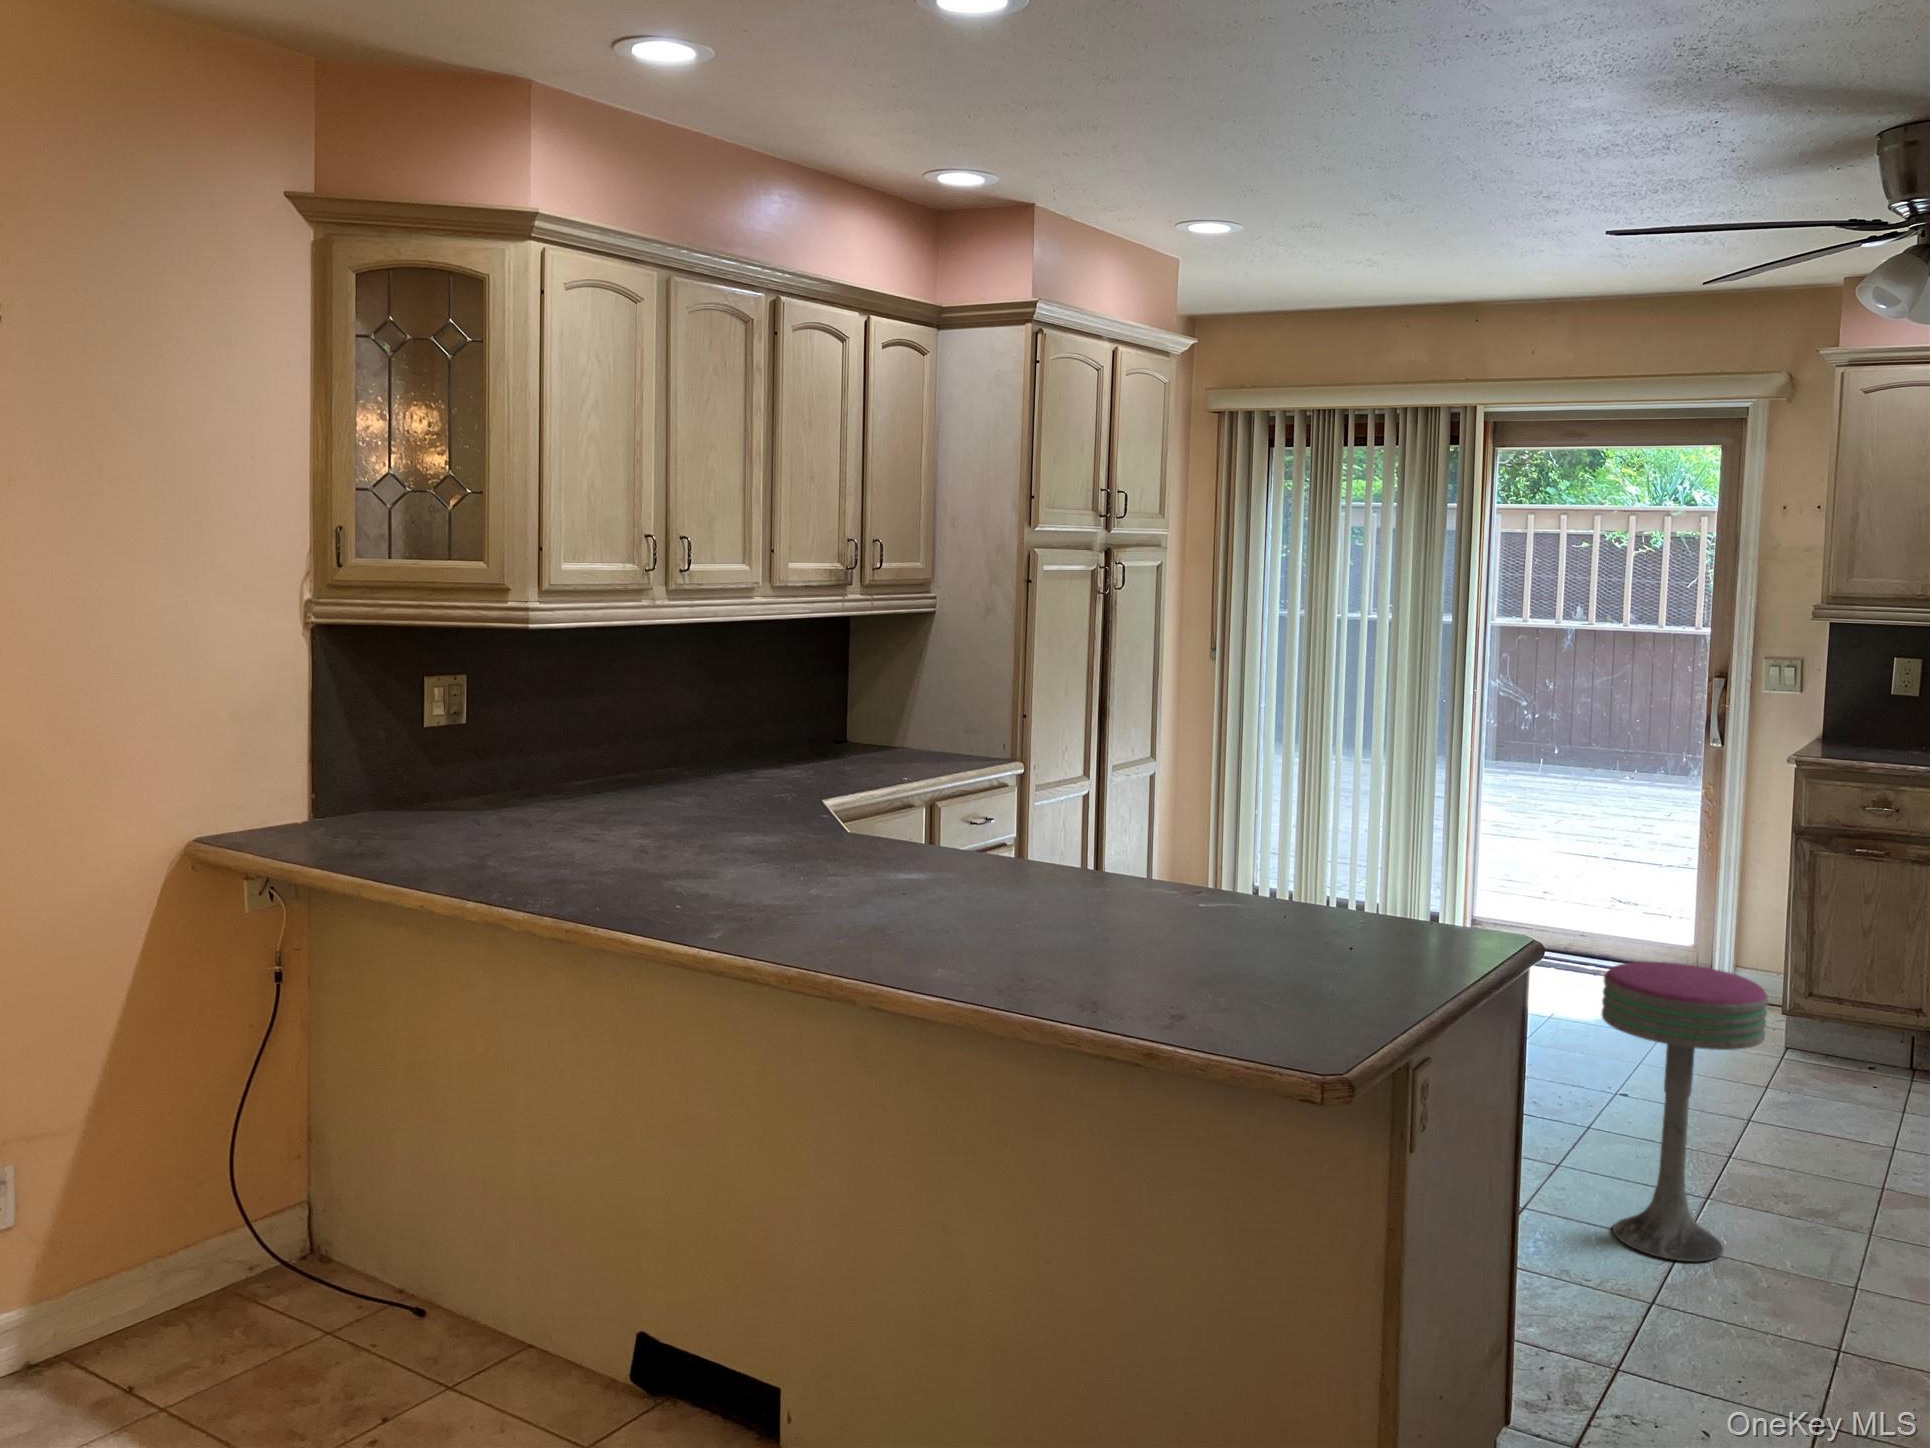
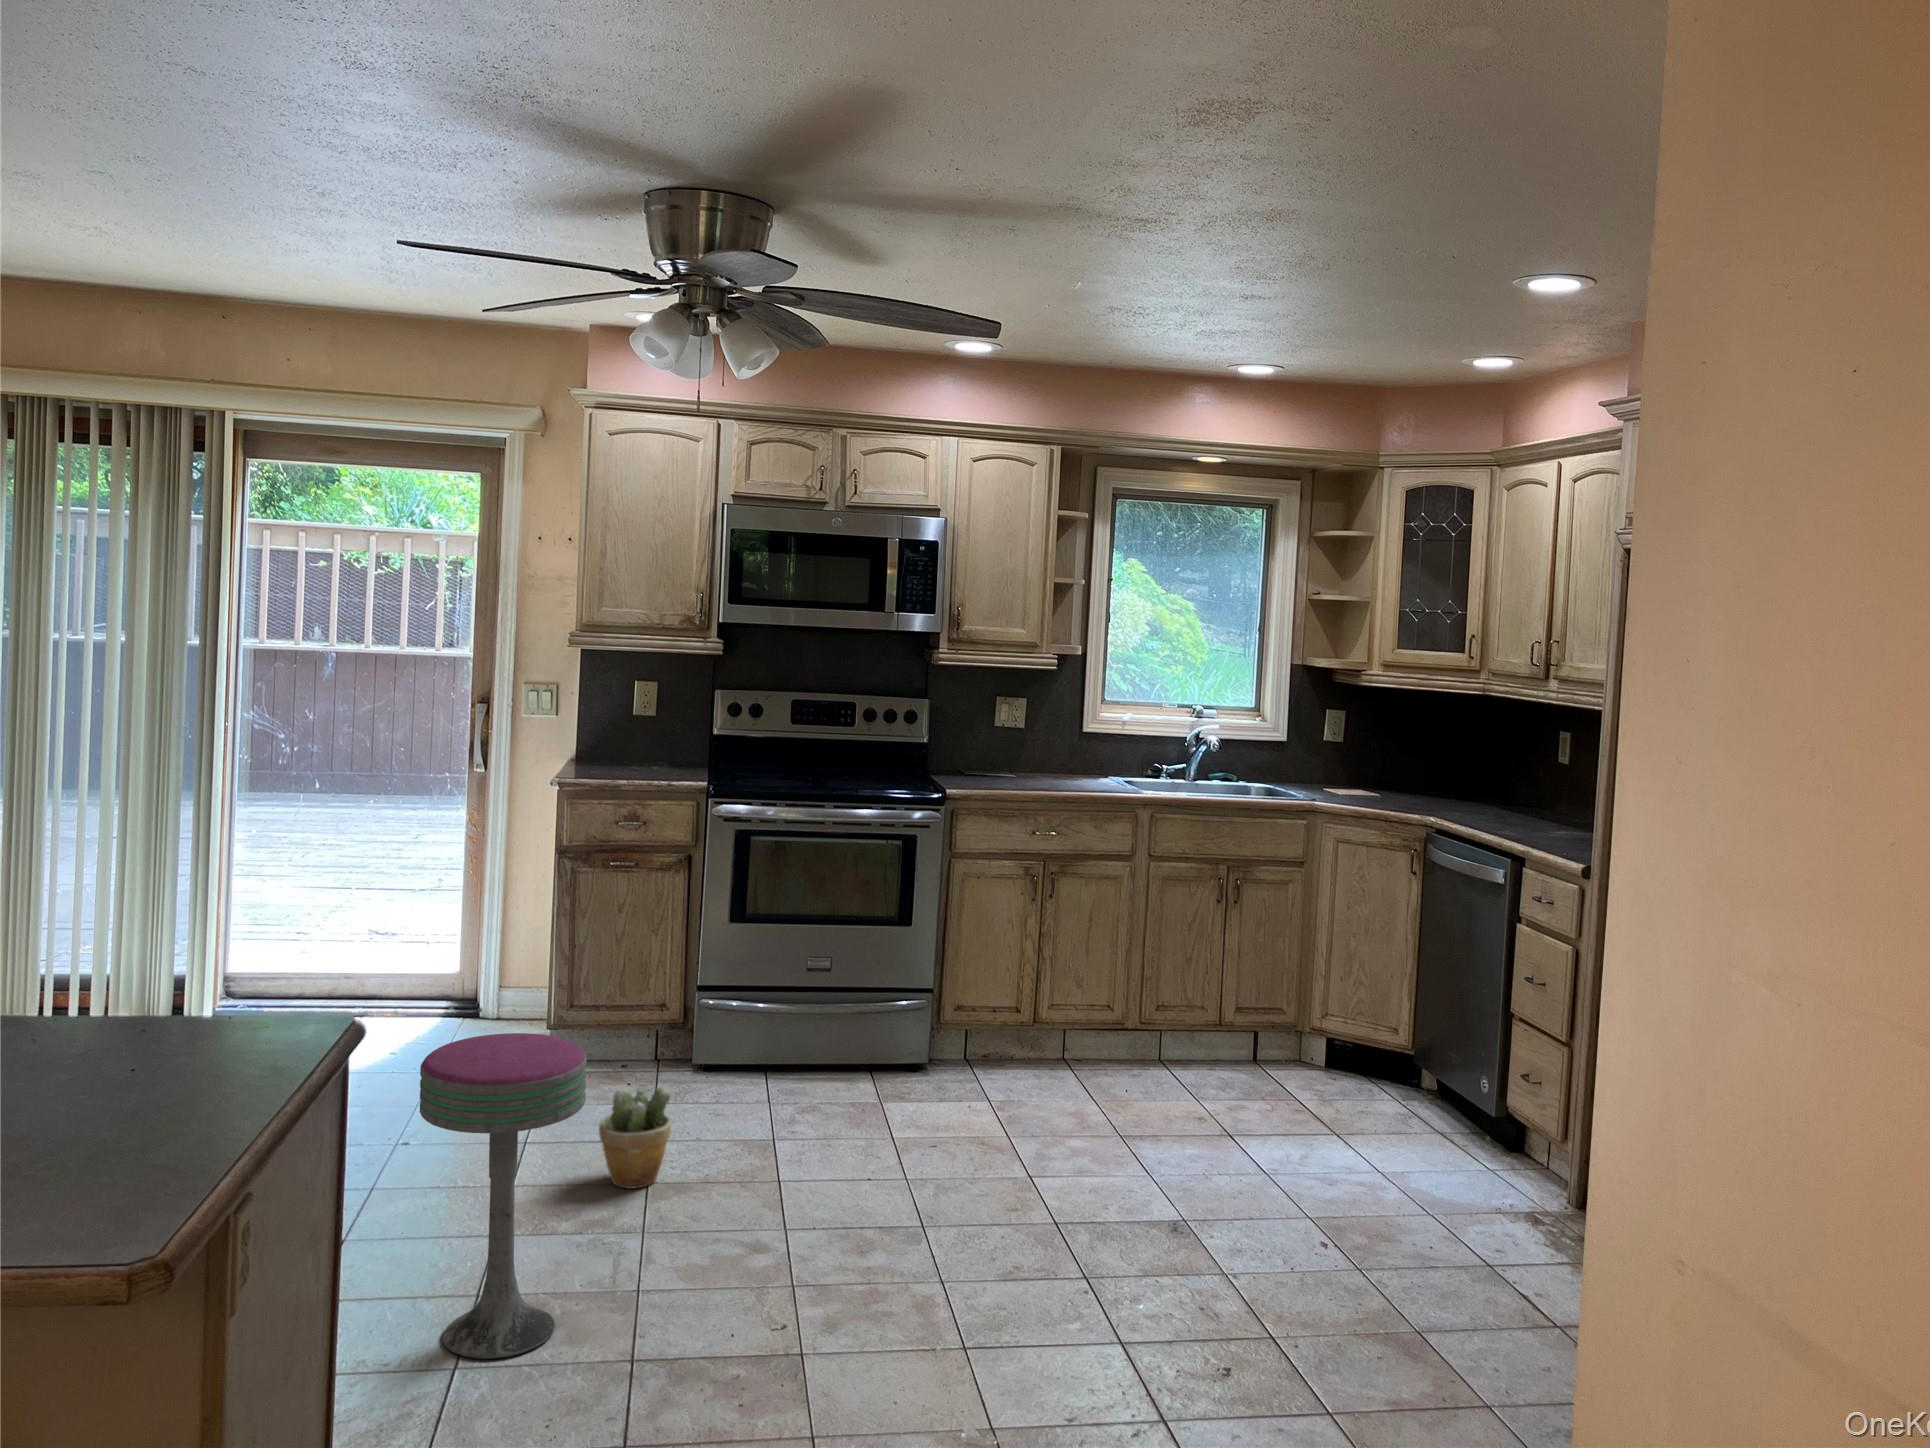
potted plant: none [1806,1067,1891,1173] -> present [599,1087,672,1189]

